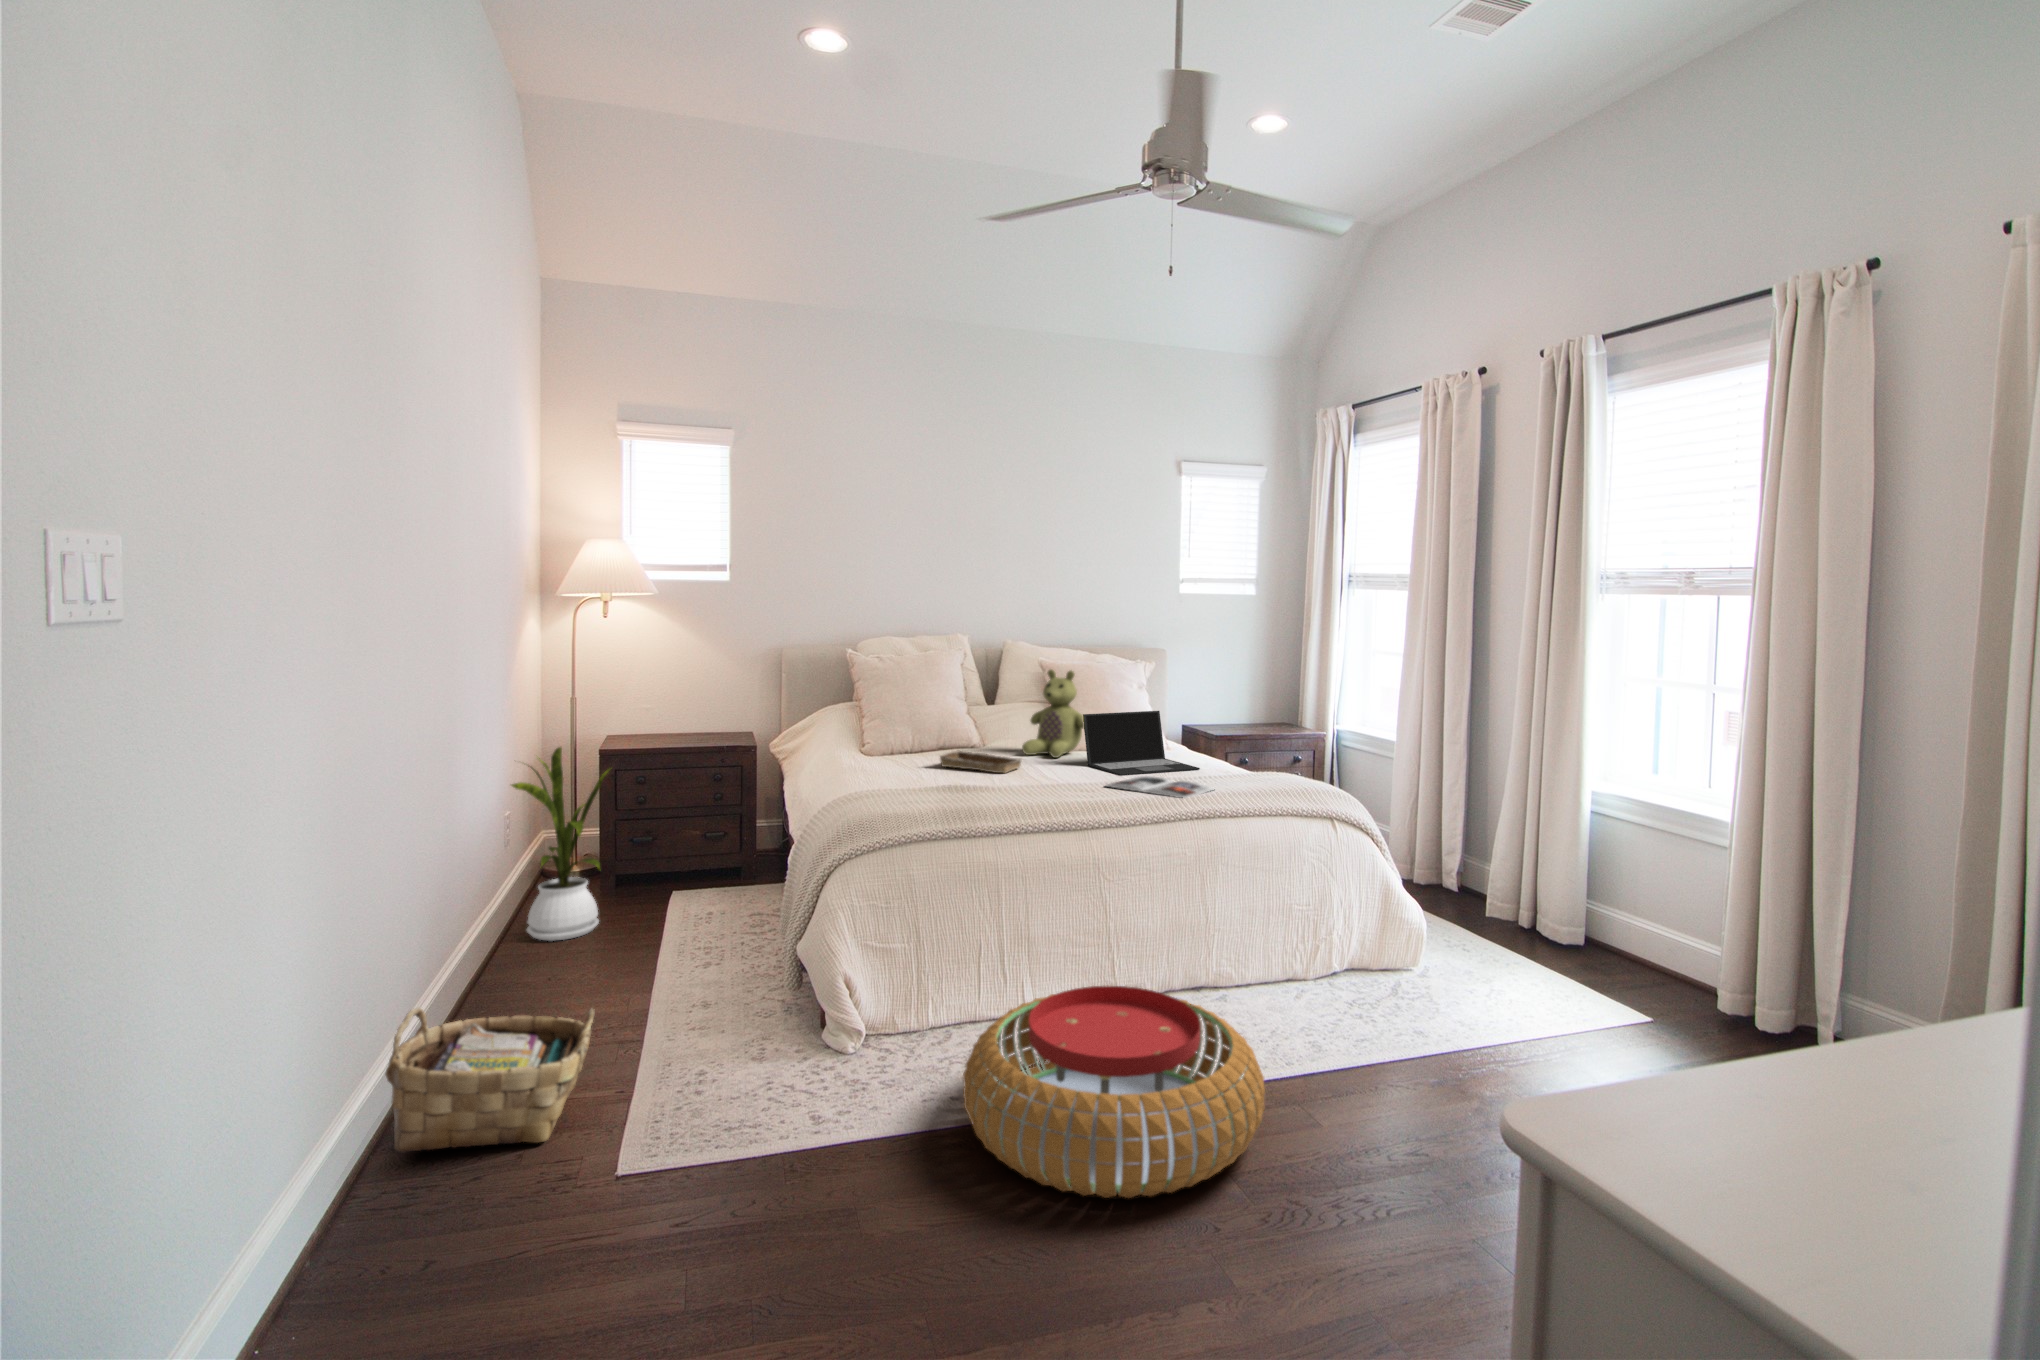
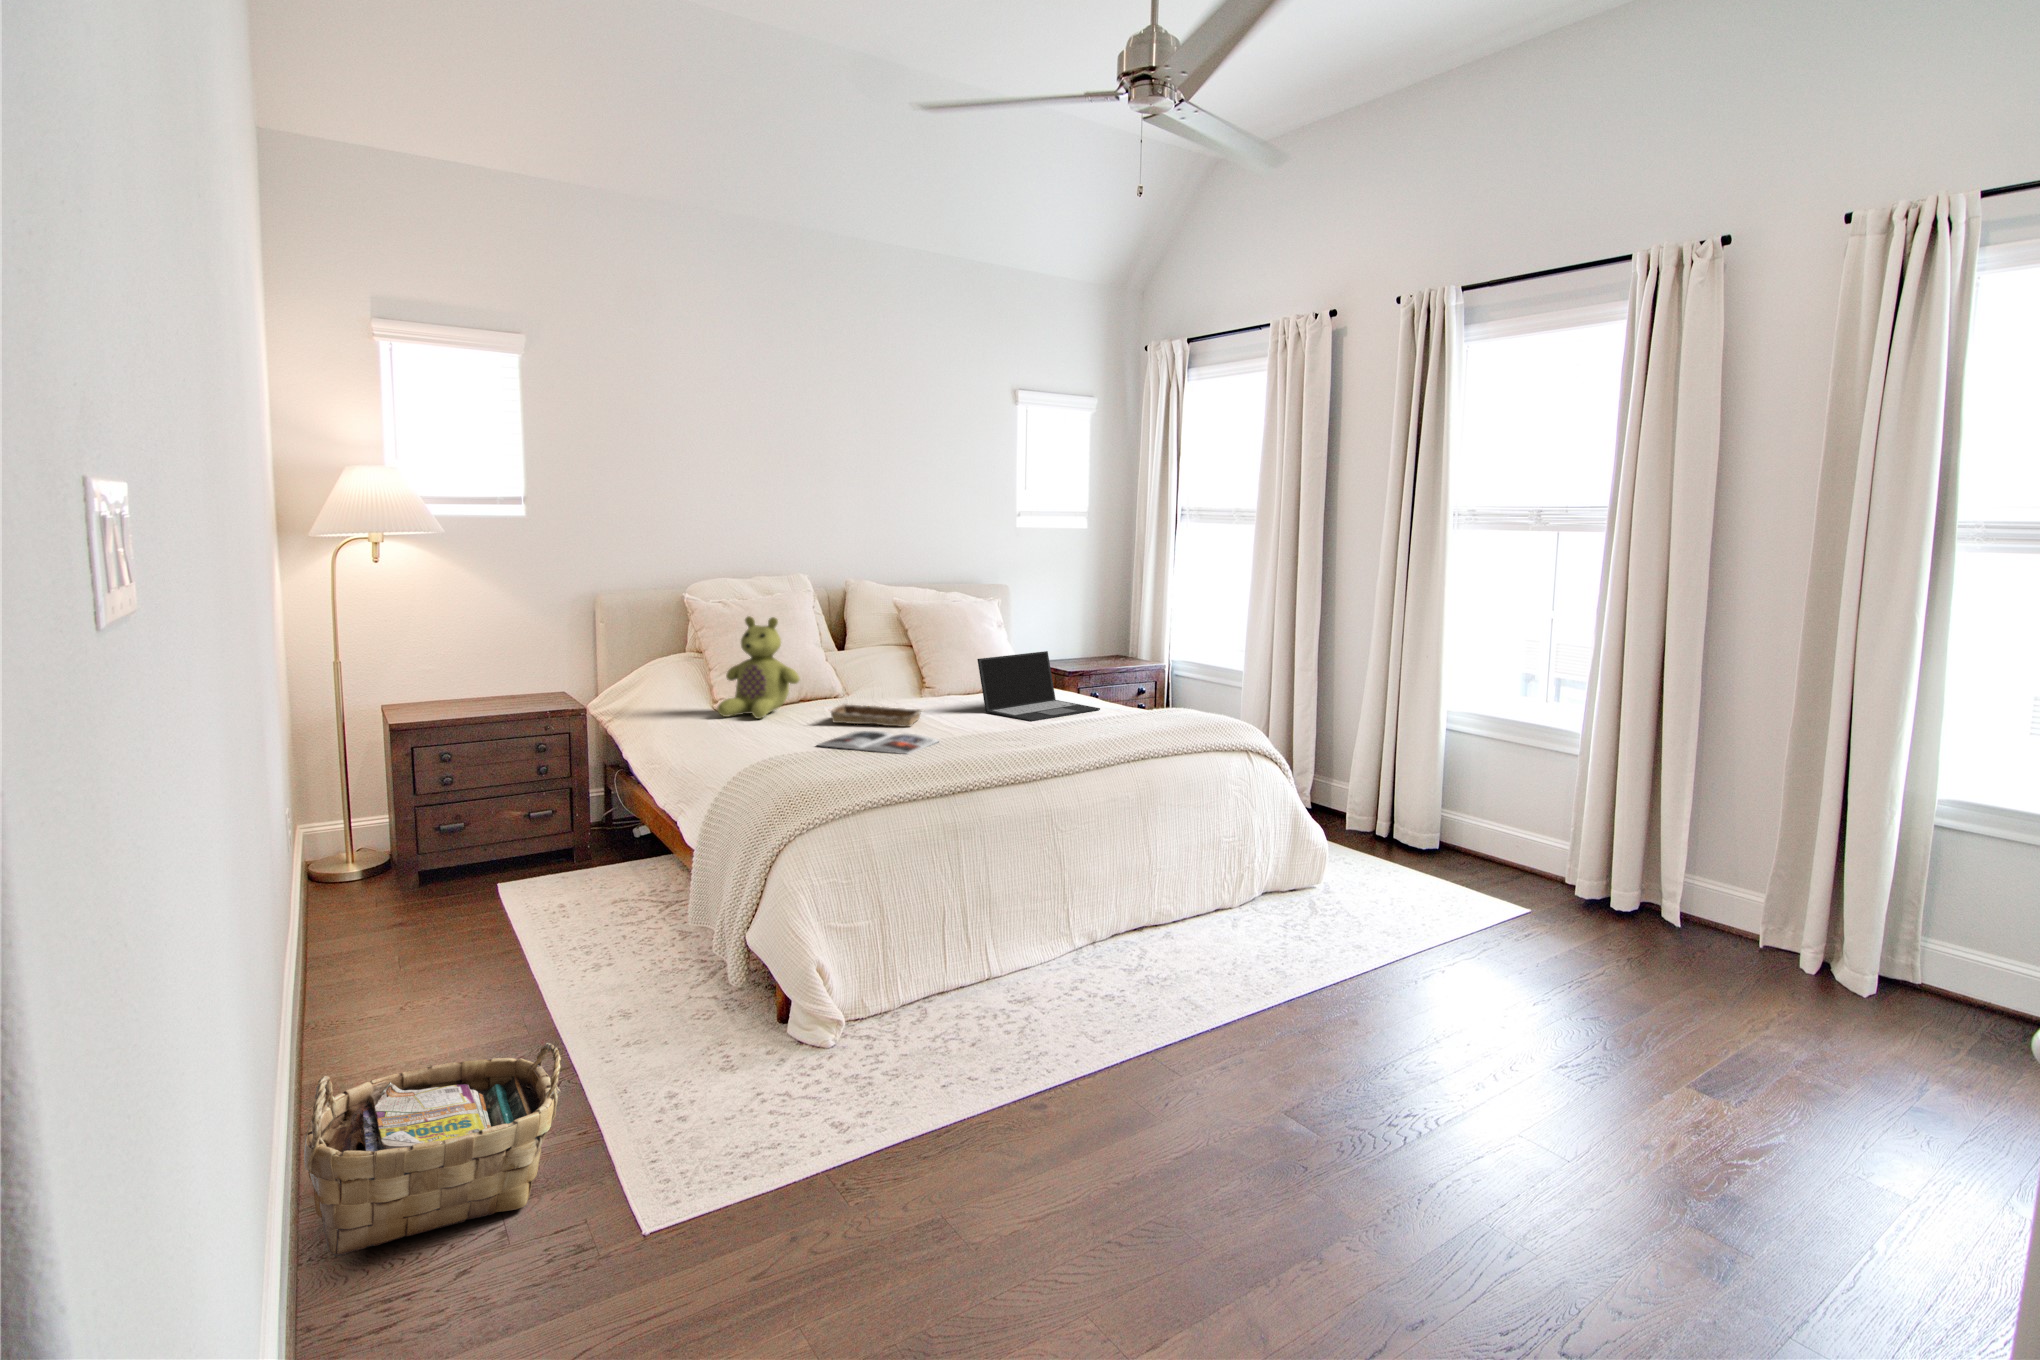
stuffed bear: present [1022,669,1084,758] -> present [717,616,800,719]
house plant: present [511,747,610,941] -> none [293,729,432,965]
magazine: present [1106,776,1214,798] -> present [818,731,939,754]
pouf: present [963,986,1265,1198] -> none [991,940,1296,1153]

